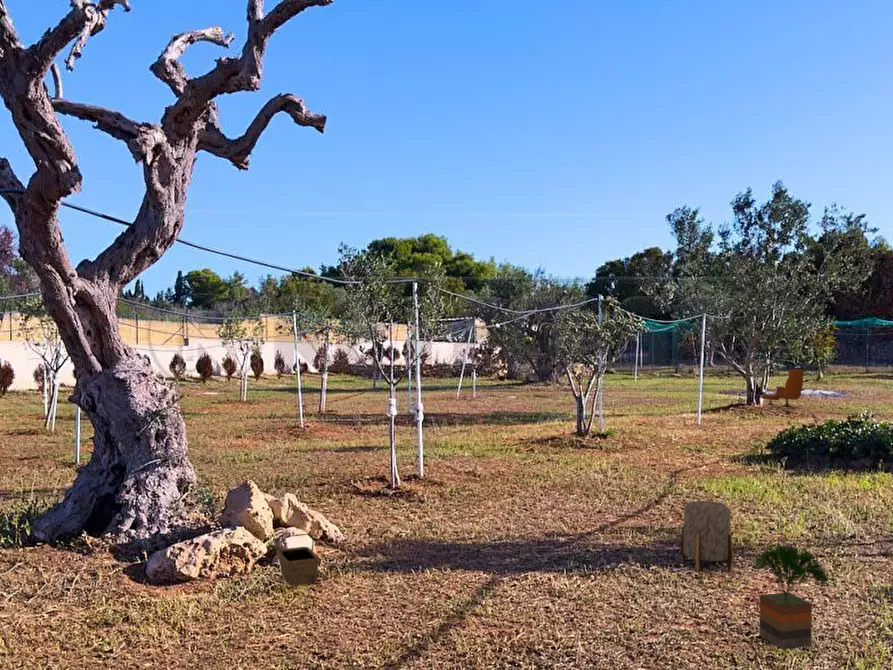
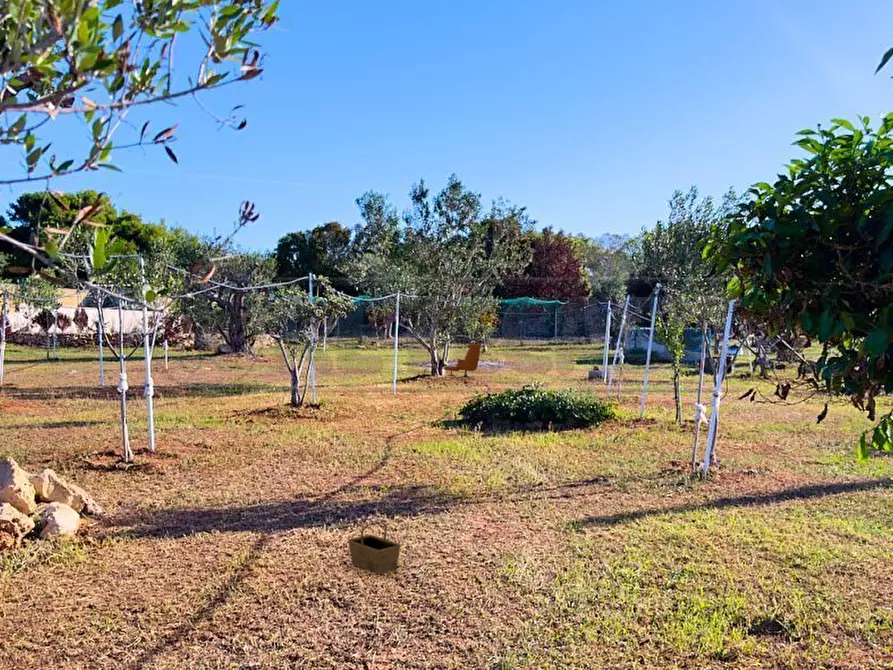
stool: present [681,501,733,572] -> none [418,460,460,518]
basket: present [277,534,319,586] -> present [348,522,401,574]
potted tree: present [753,546,829,649] -> none [487,489,543,567]

